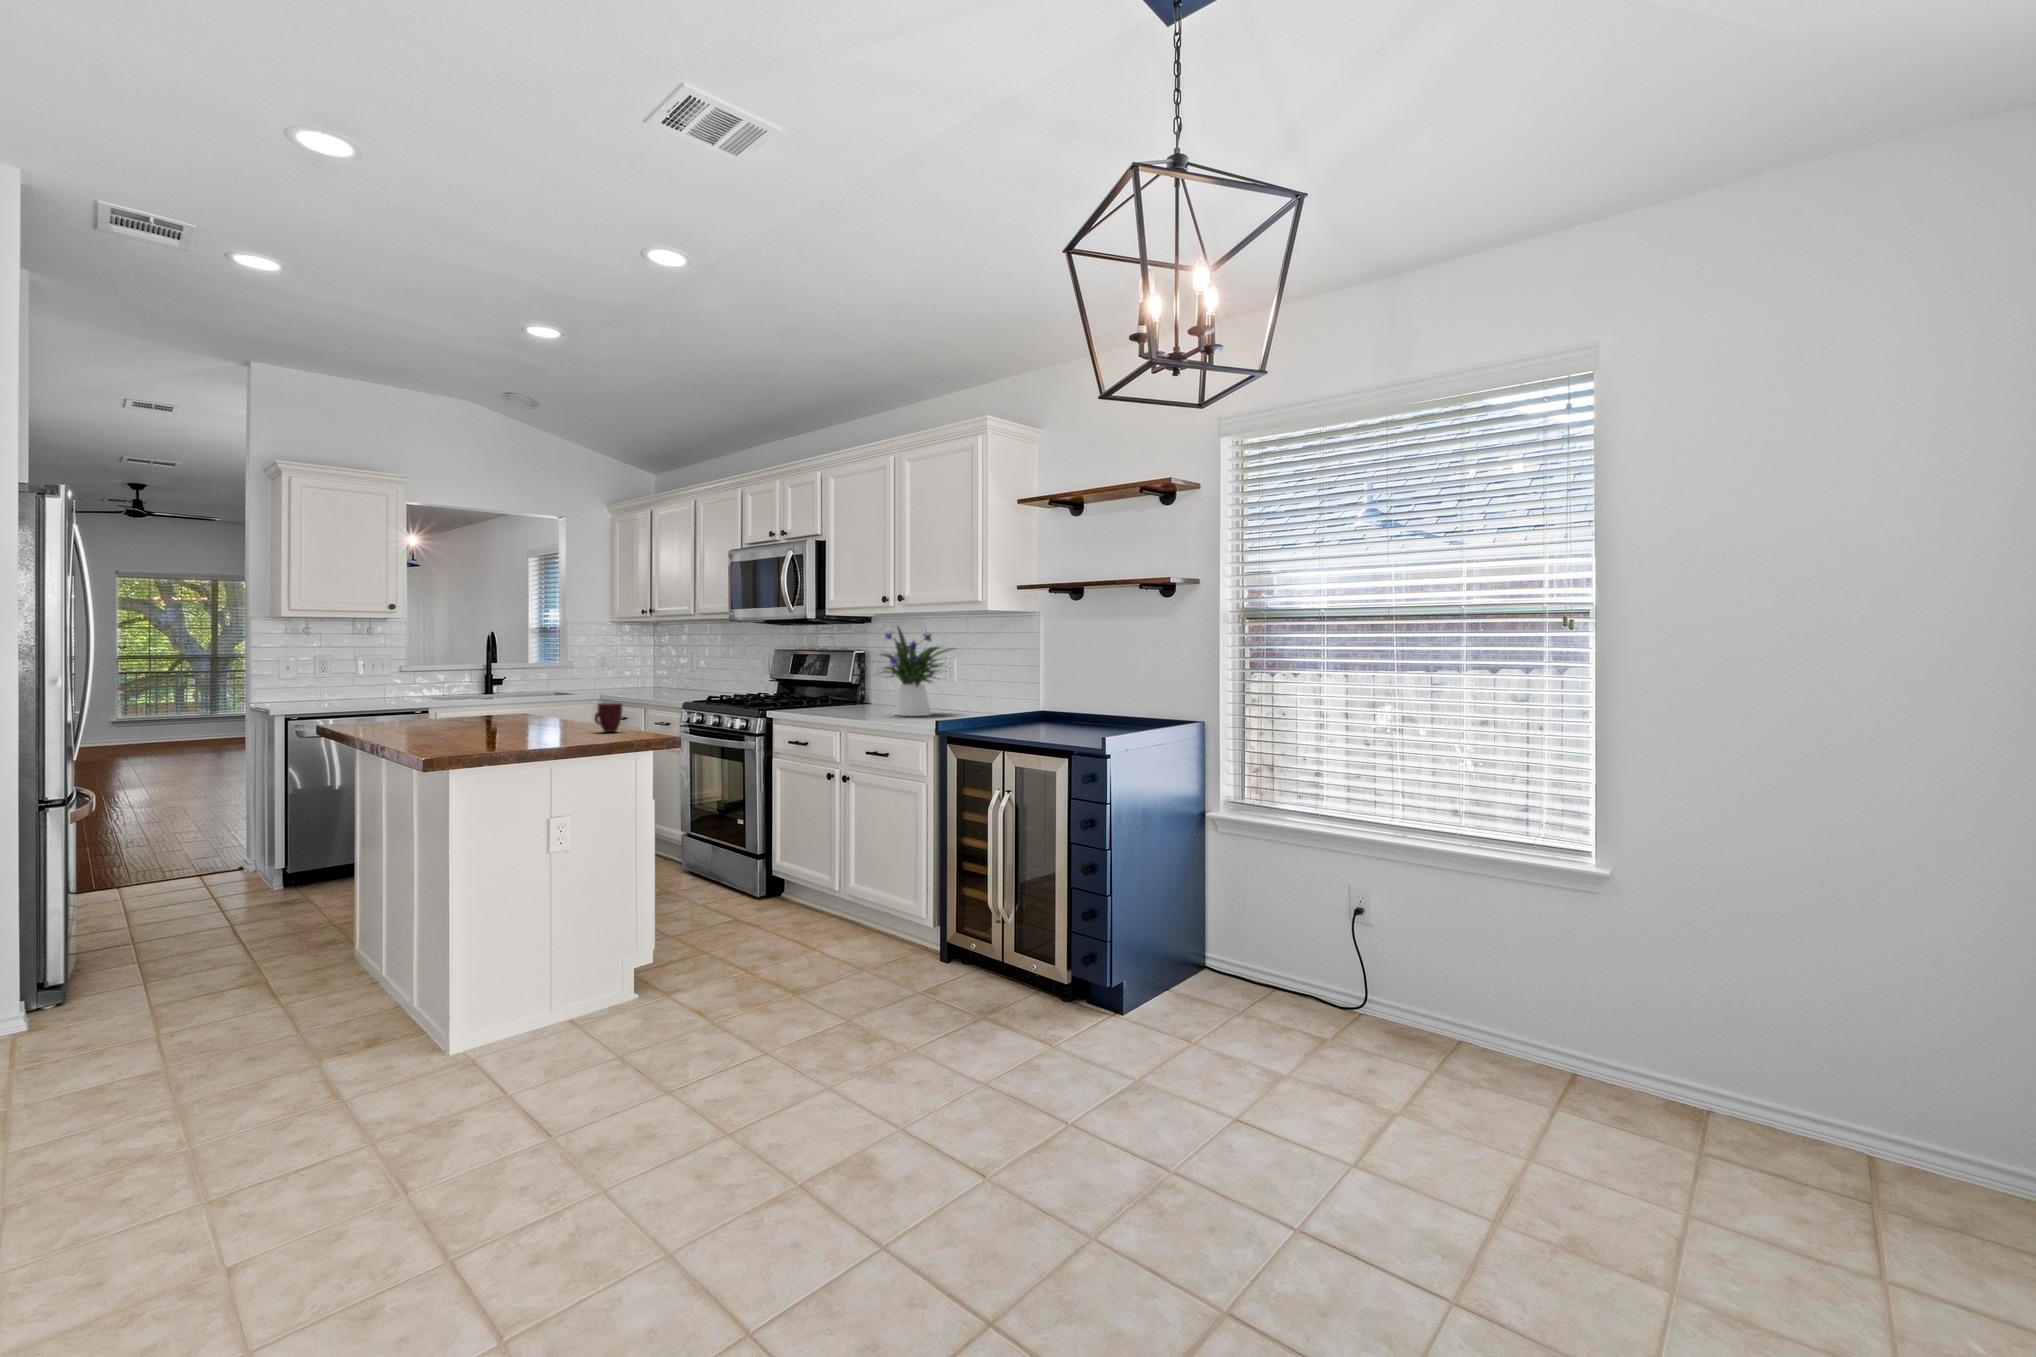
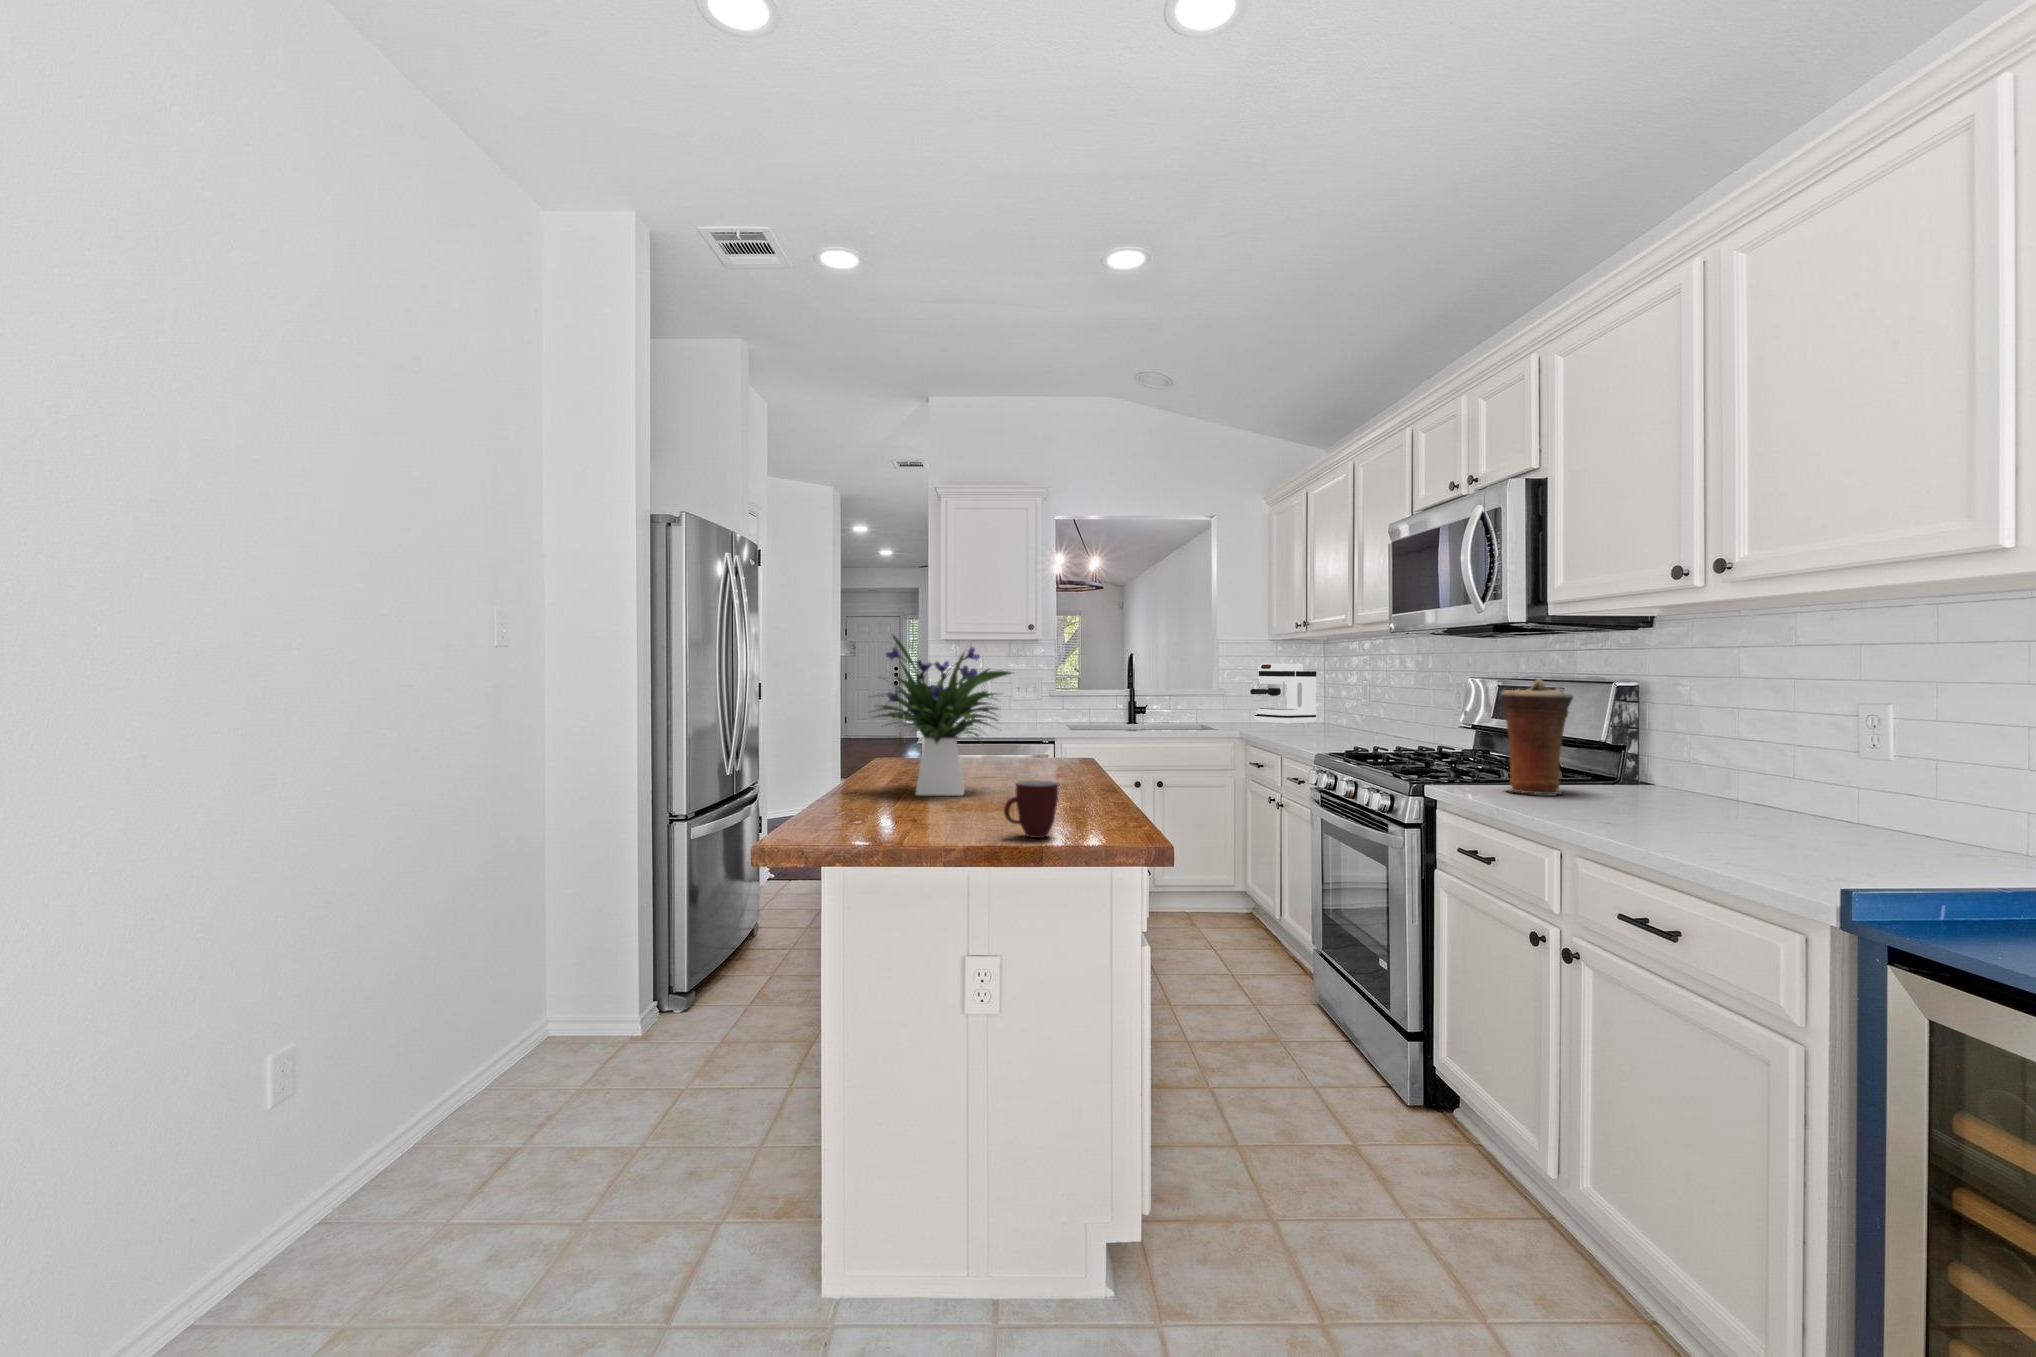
flower arrangement: present [881,627,953,716] -> present [876,635,1012,795]
coffee maker: none [594,641,647,689] -> present [1250,664,1316,724]
vase: none [806,648,847,709] -> present [1500,679,1573,794]

